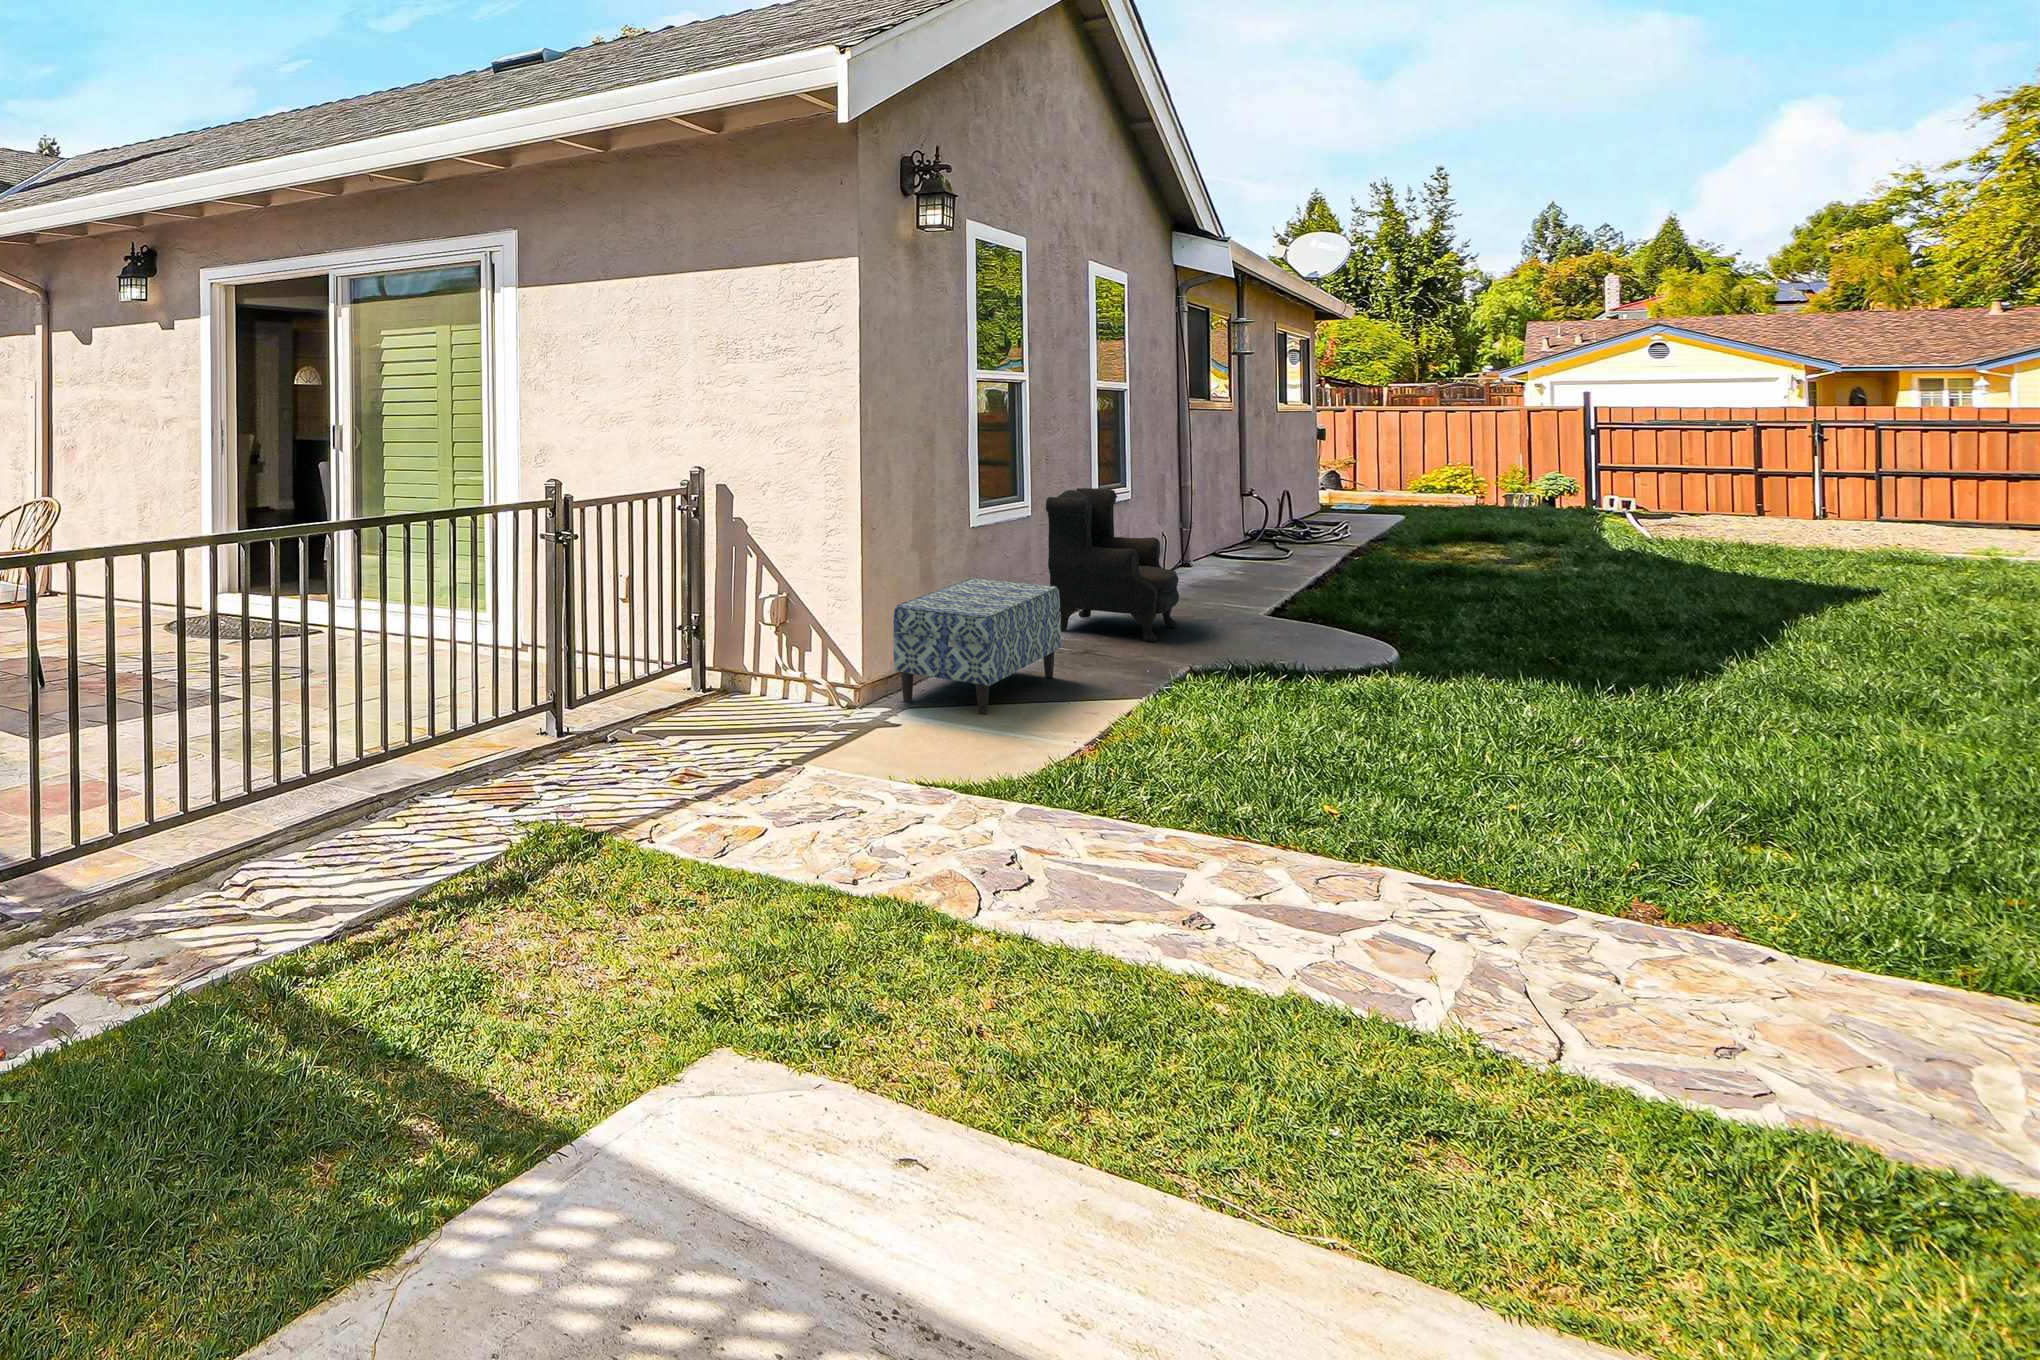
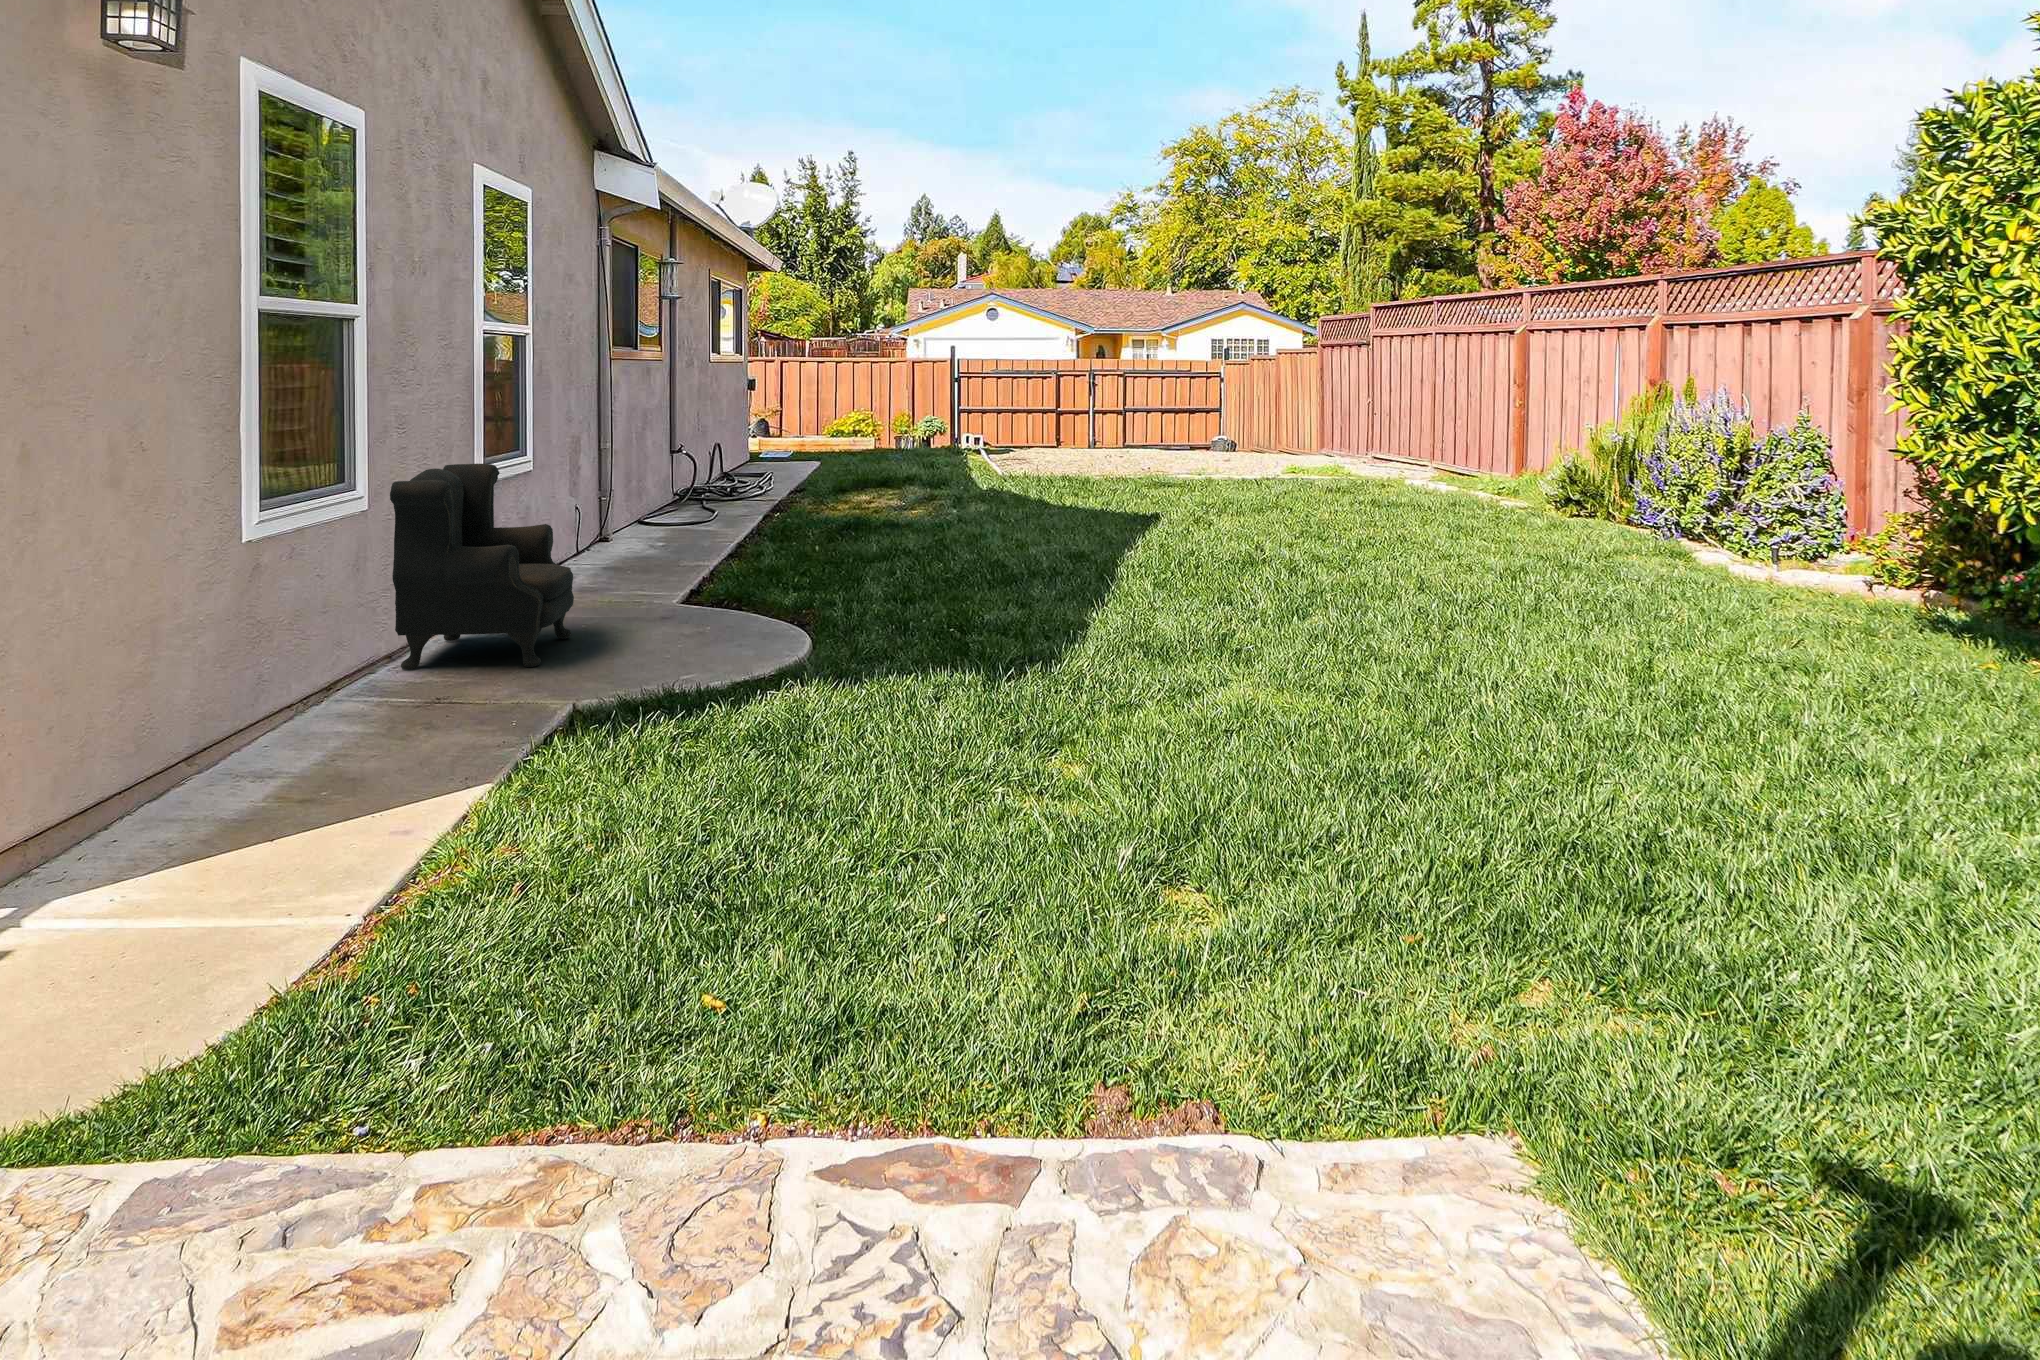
bench: present [893,578,1061,715] -> none [37,622,383,880]

